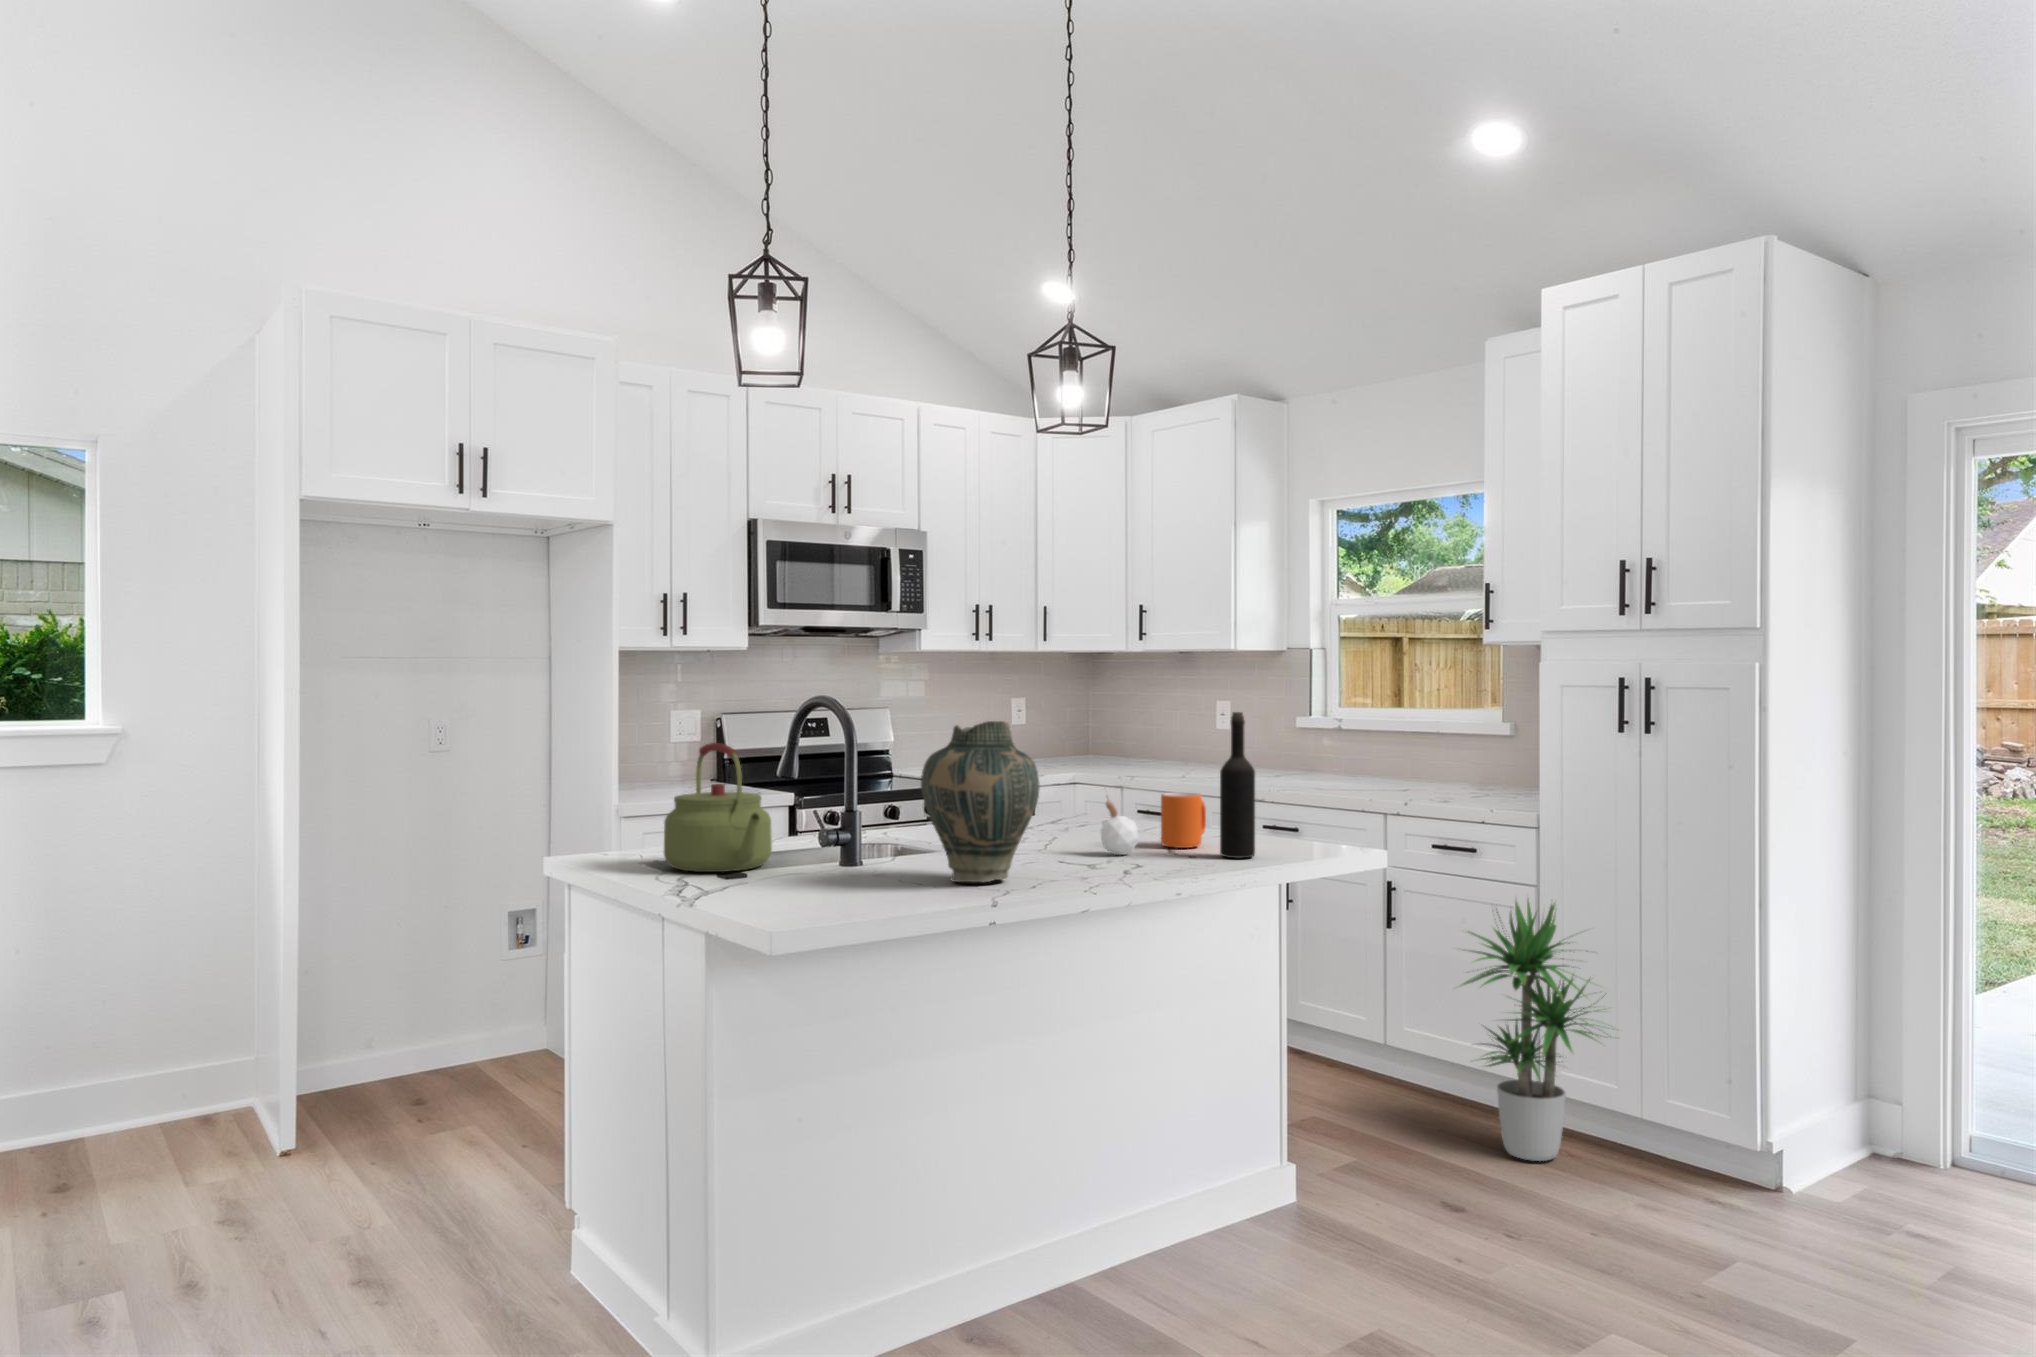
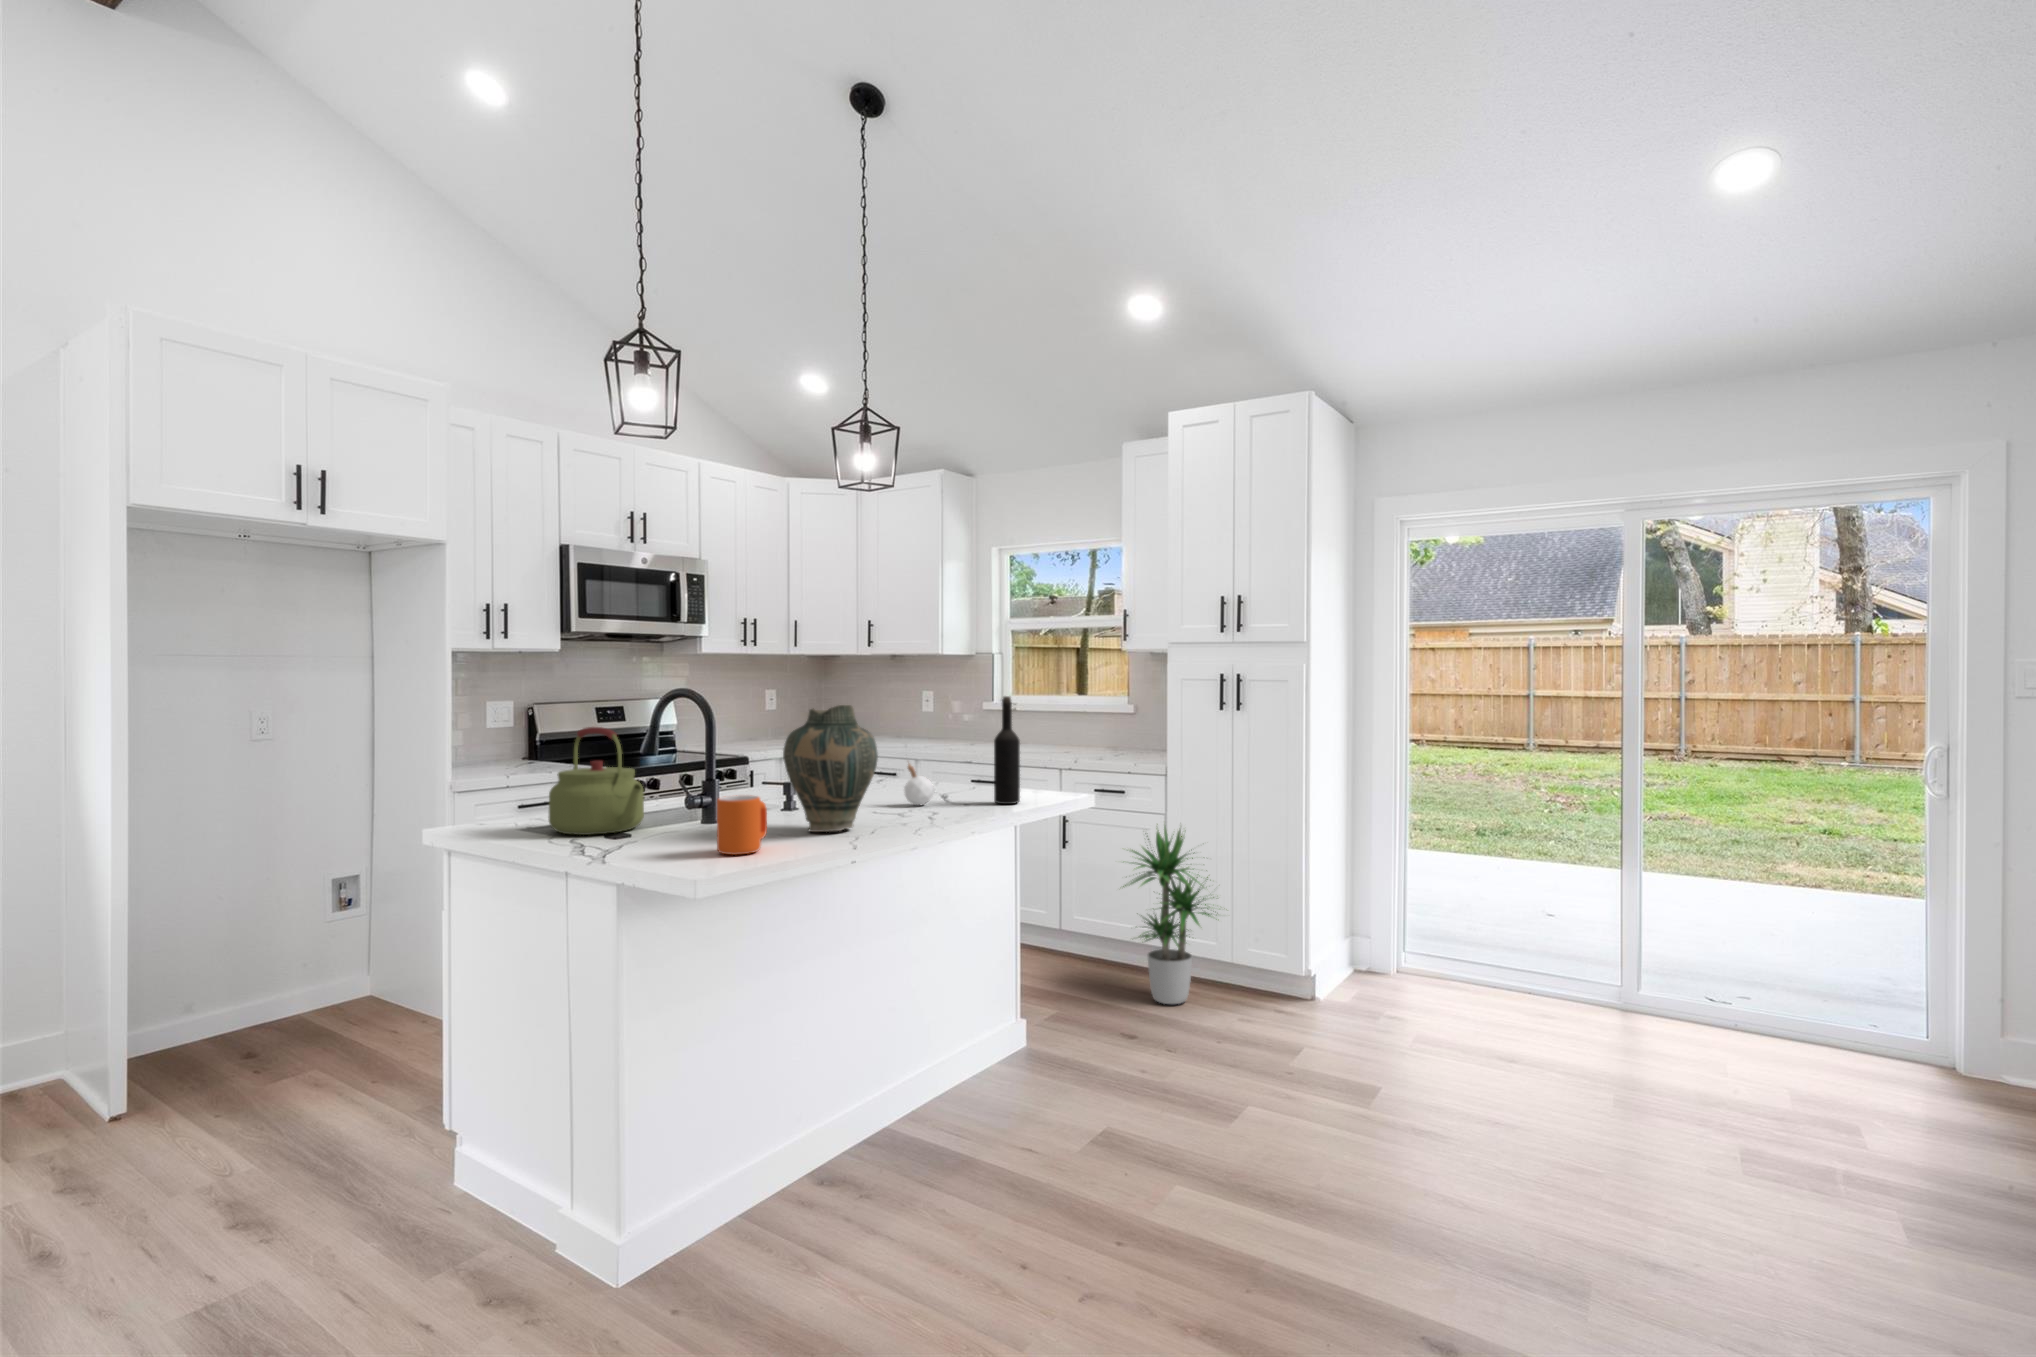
mug: present [1161,792,1206,848] -> present [717,795,767,855]

